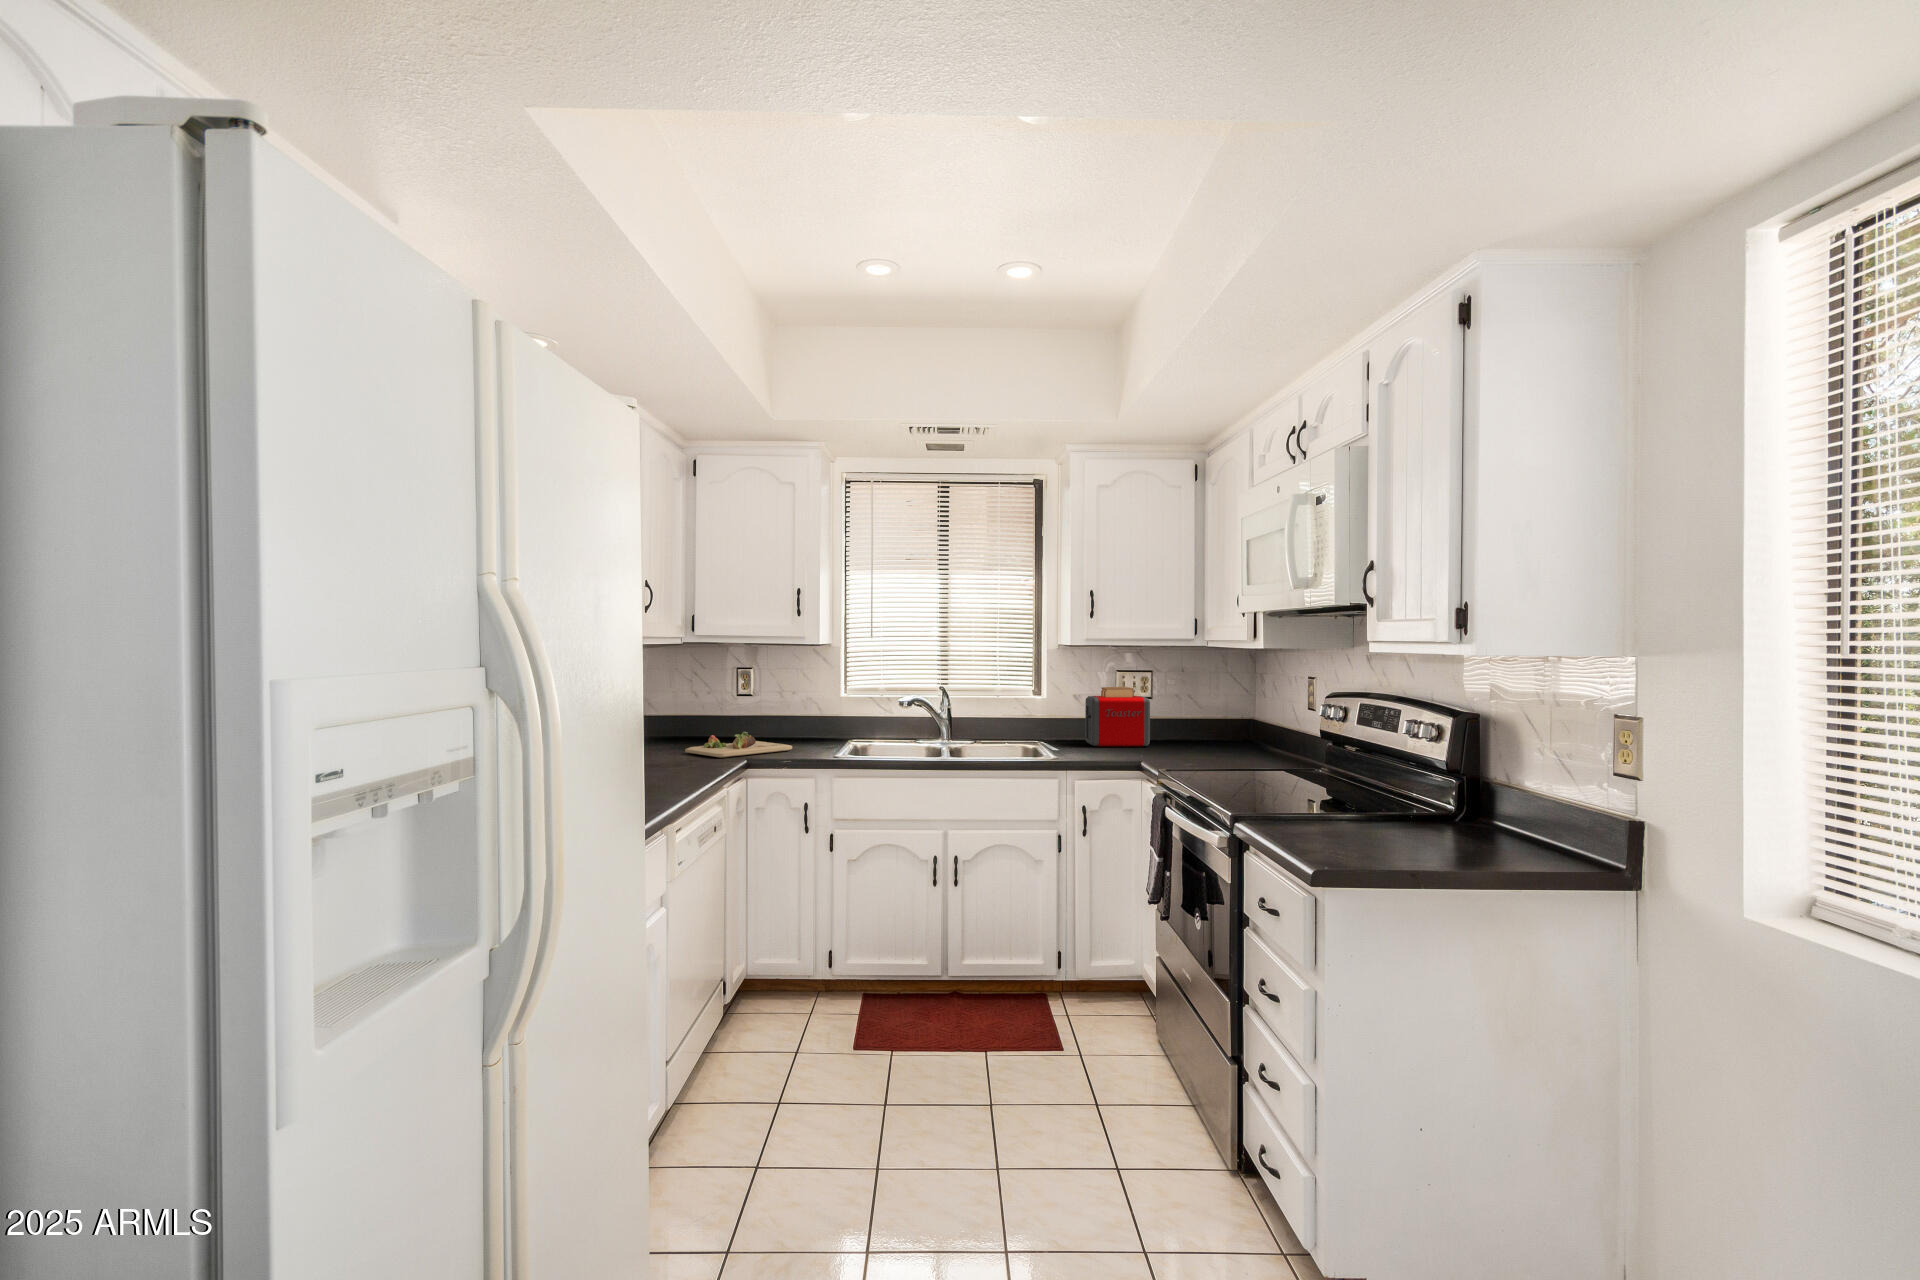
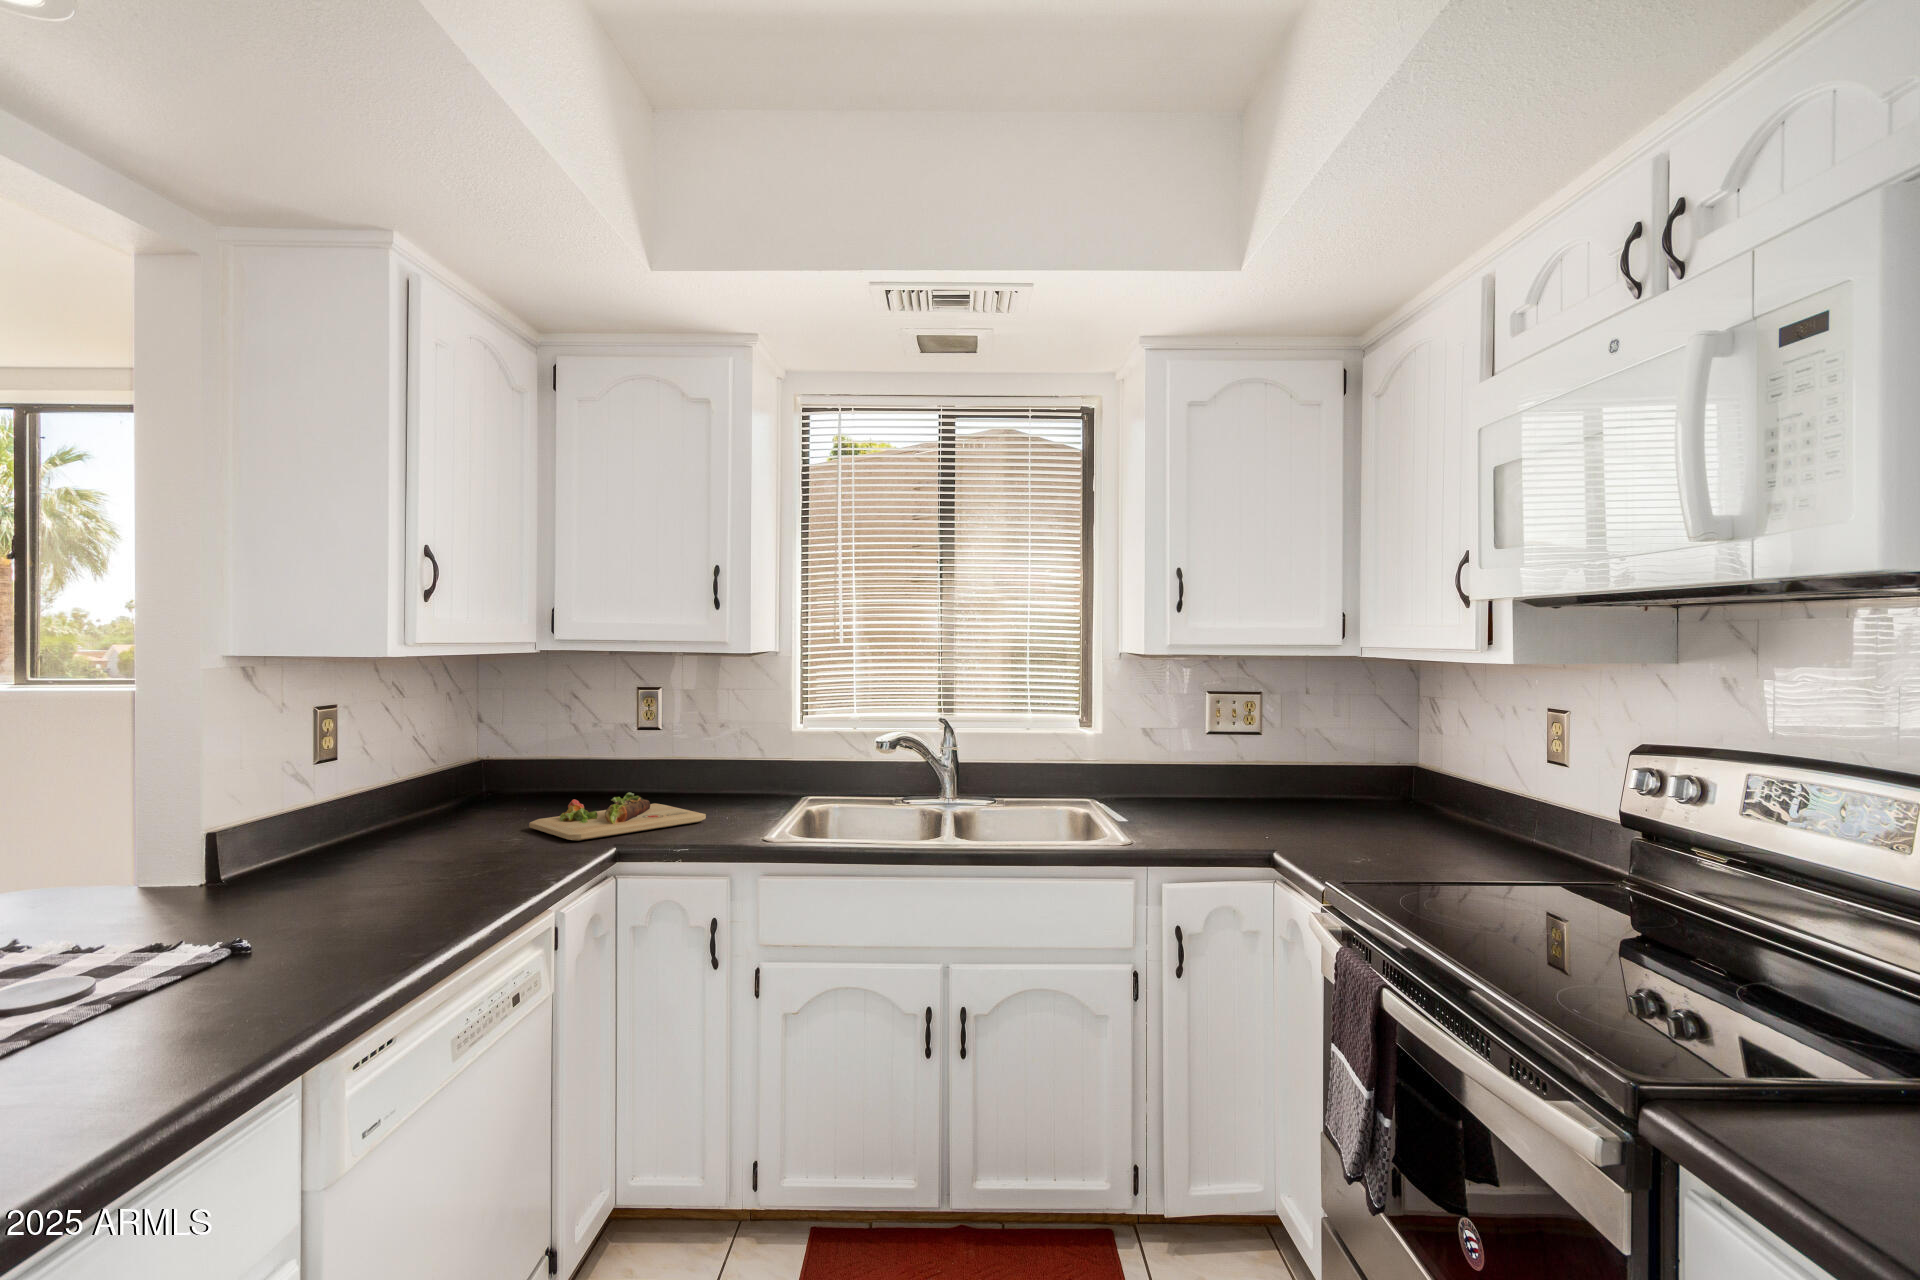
toaster: present [1085,687,1150,747] -> none [1163,718,1266,812]

